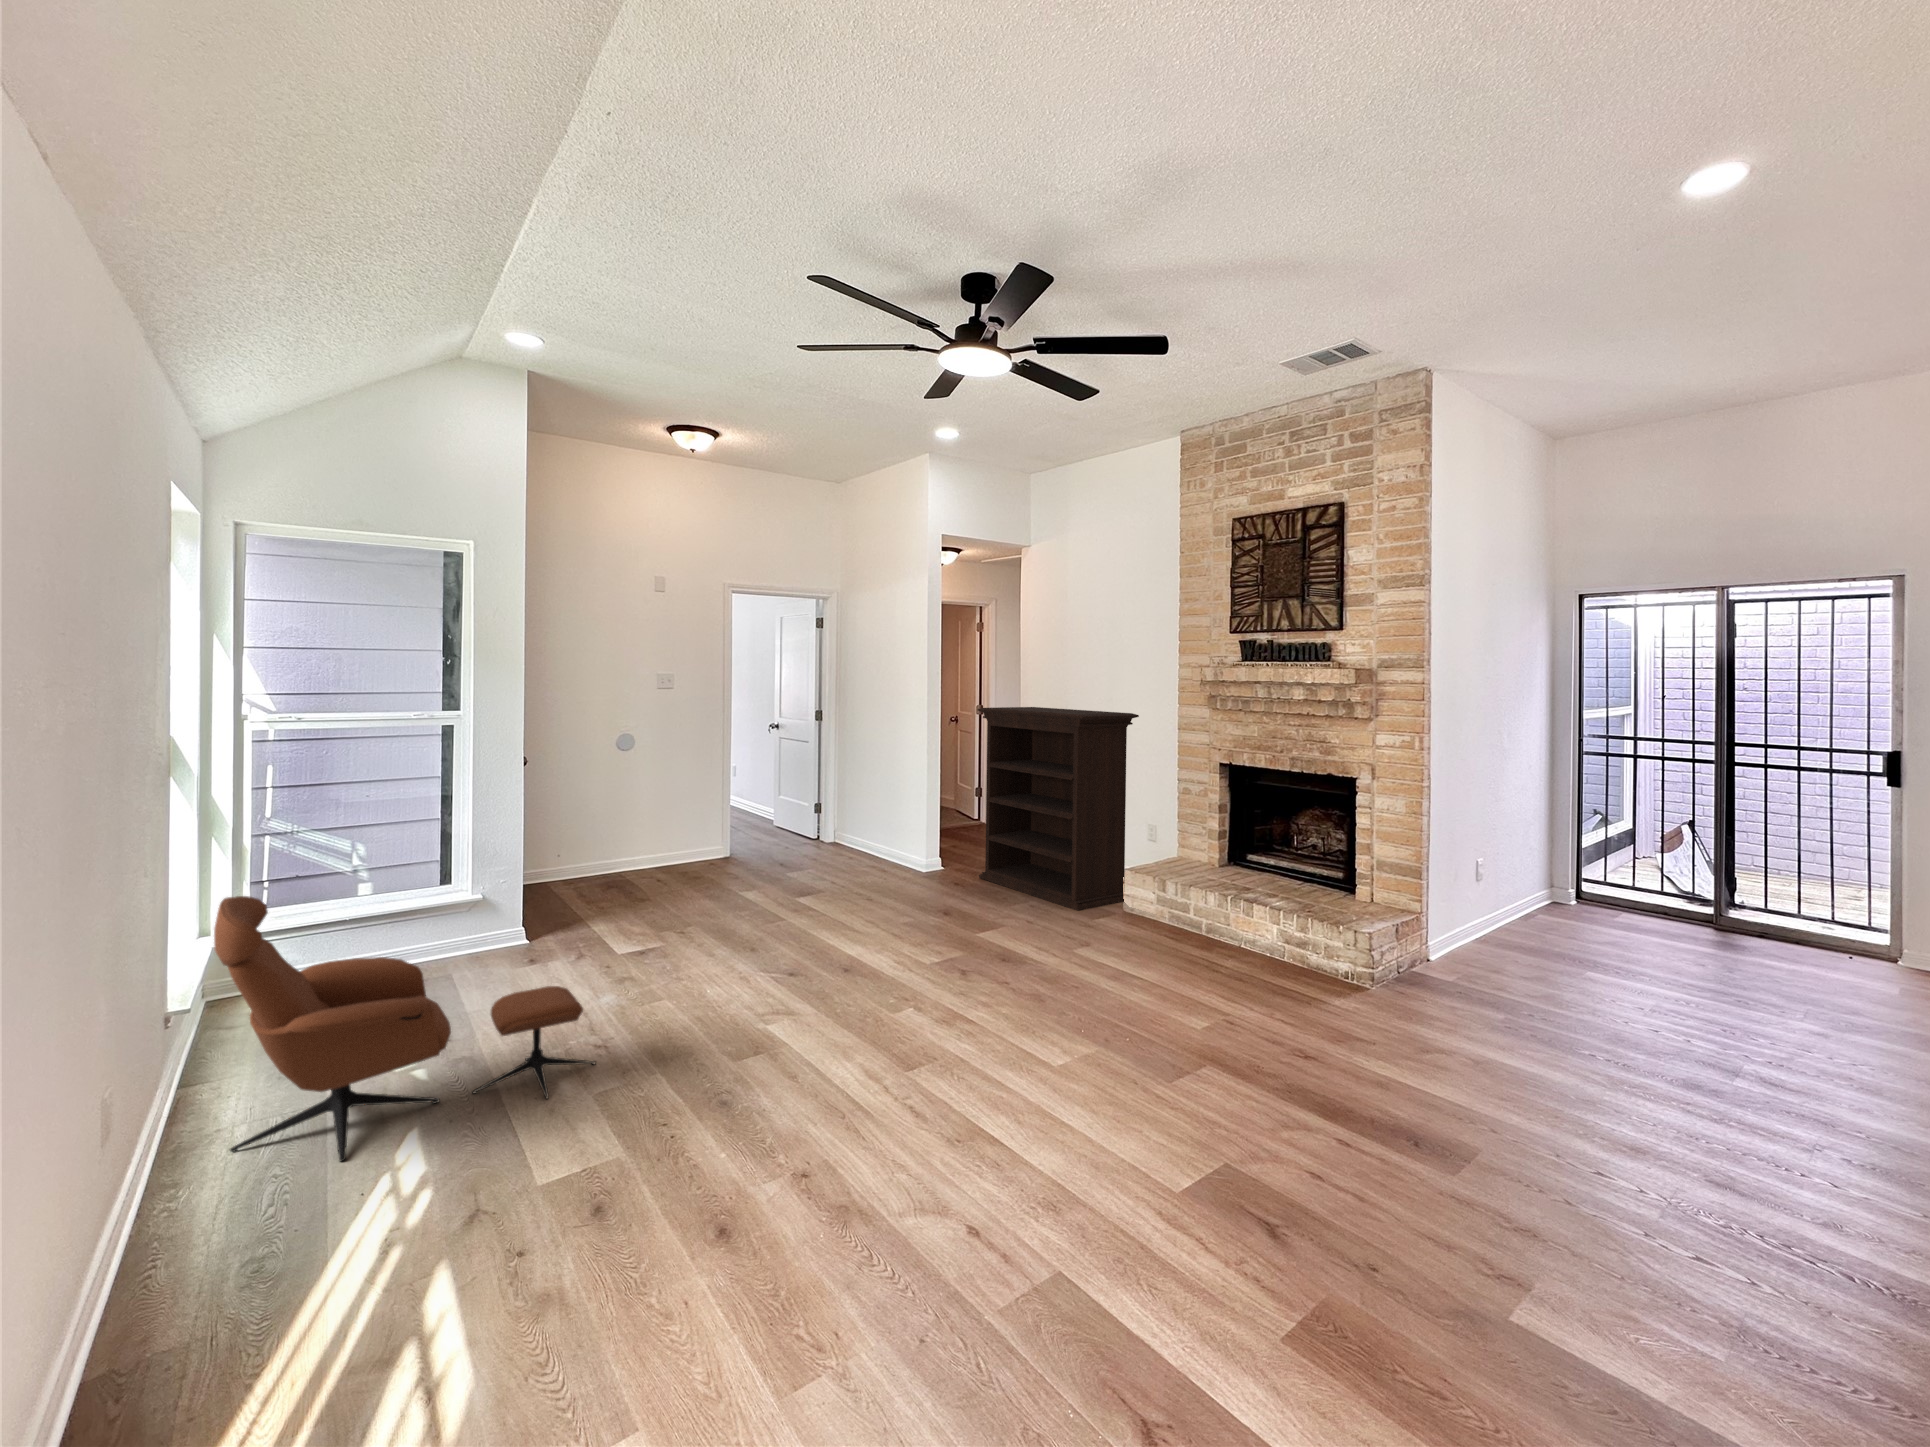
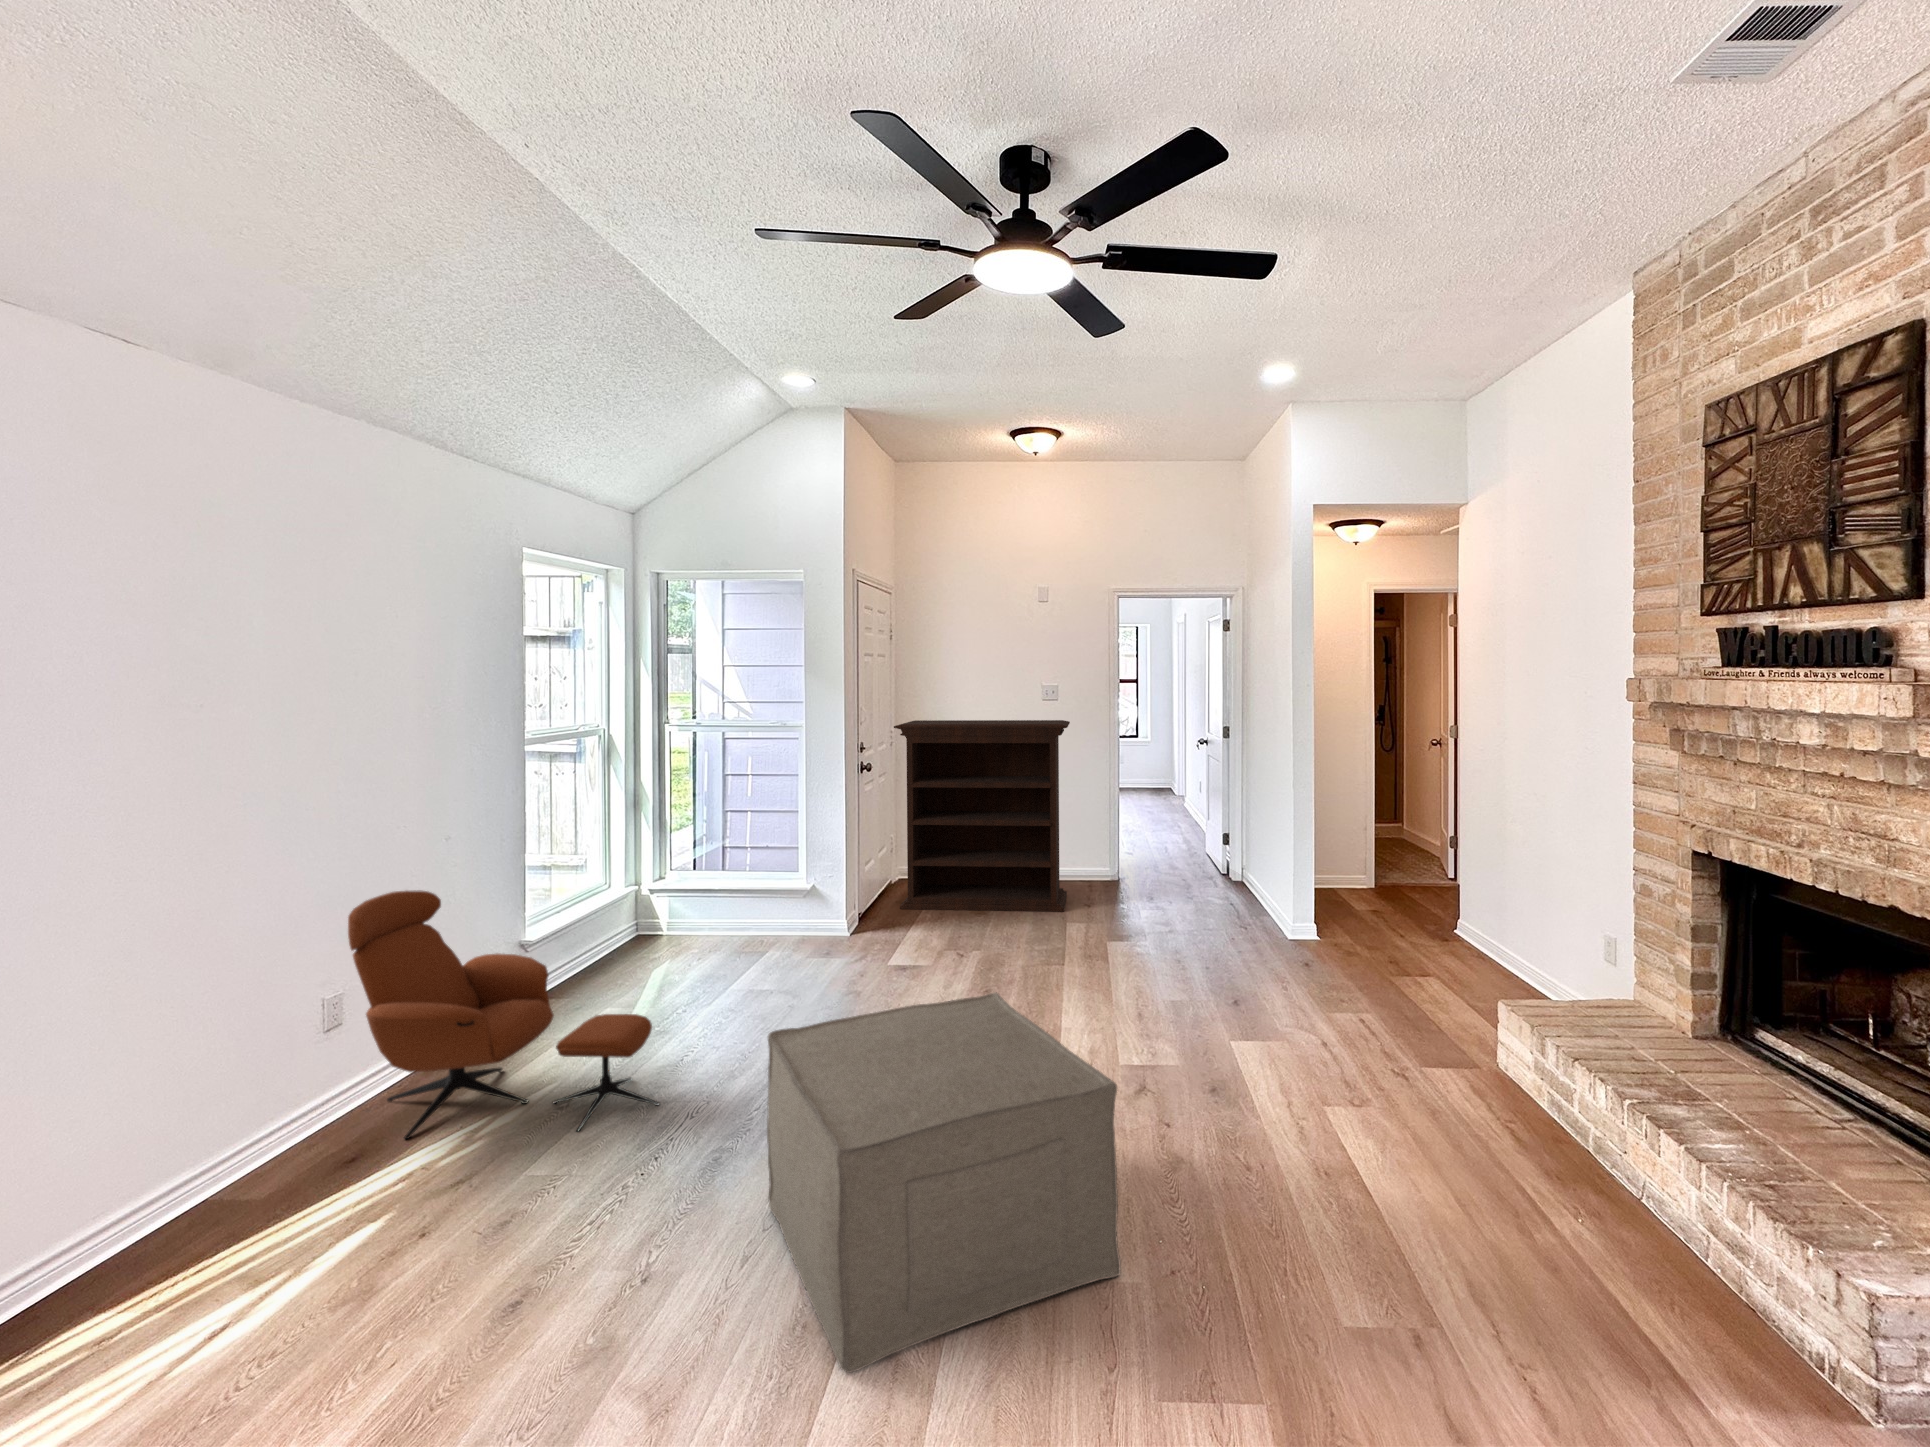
bookshelf: present [978,707,1139,911] -> present [894,720,1070,912]
ottoman: none [818,892,1076,1115] -> present [767,992,1121,1373]

